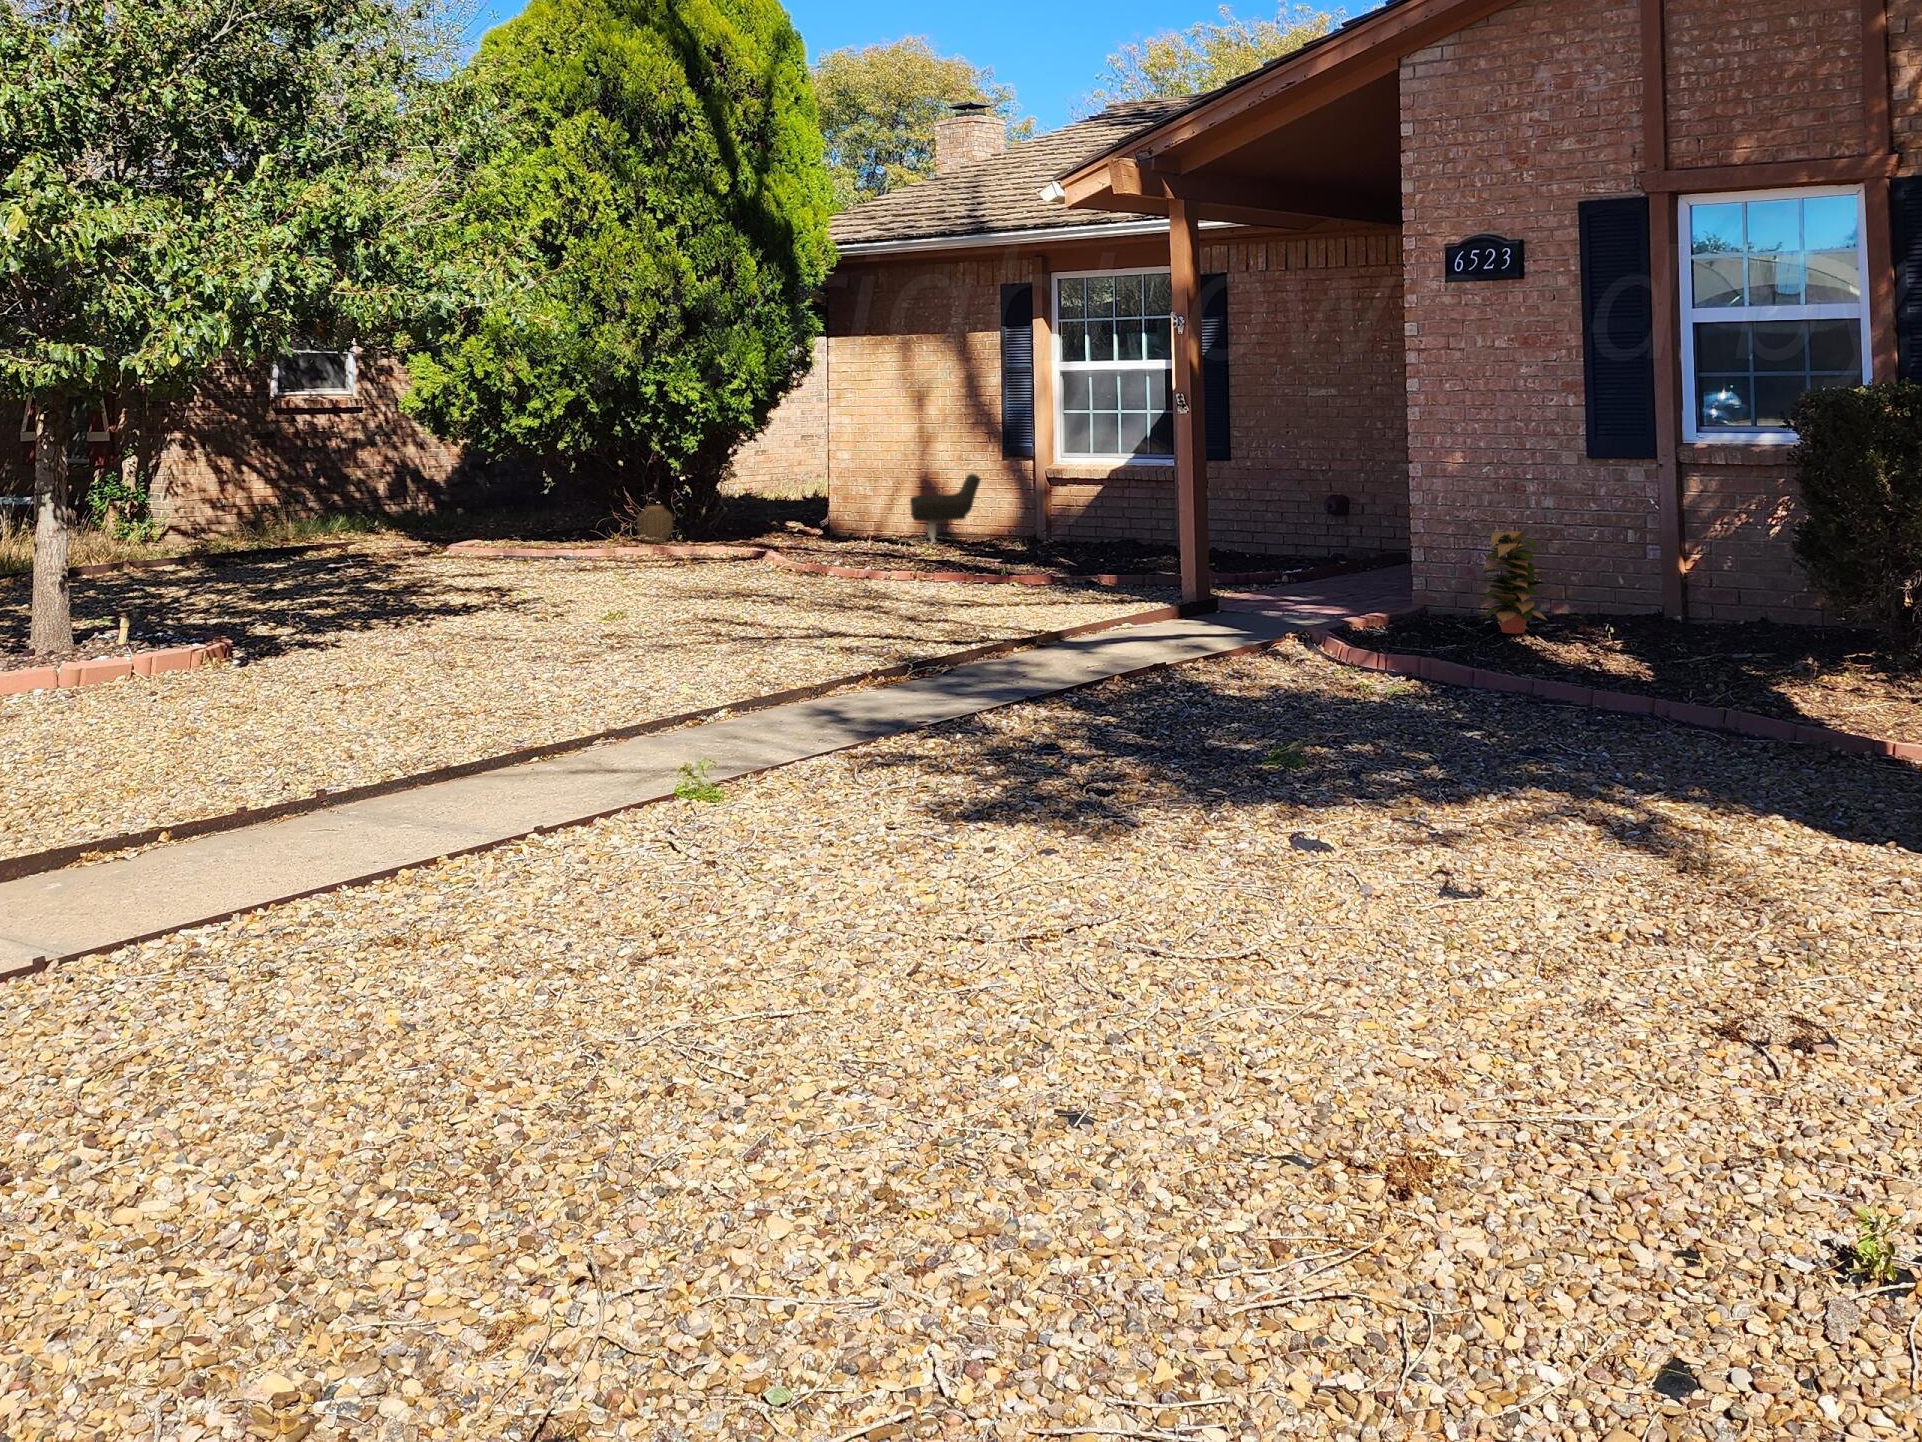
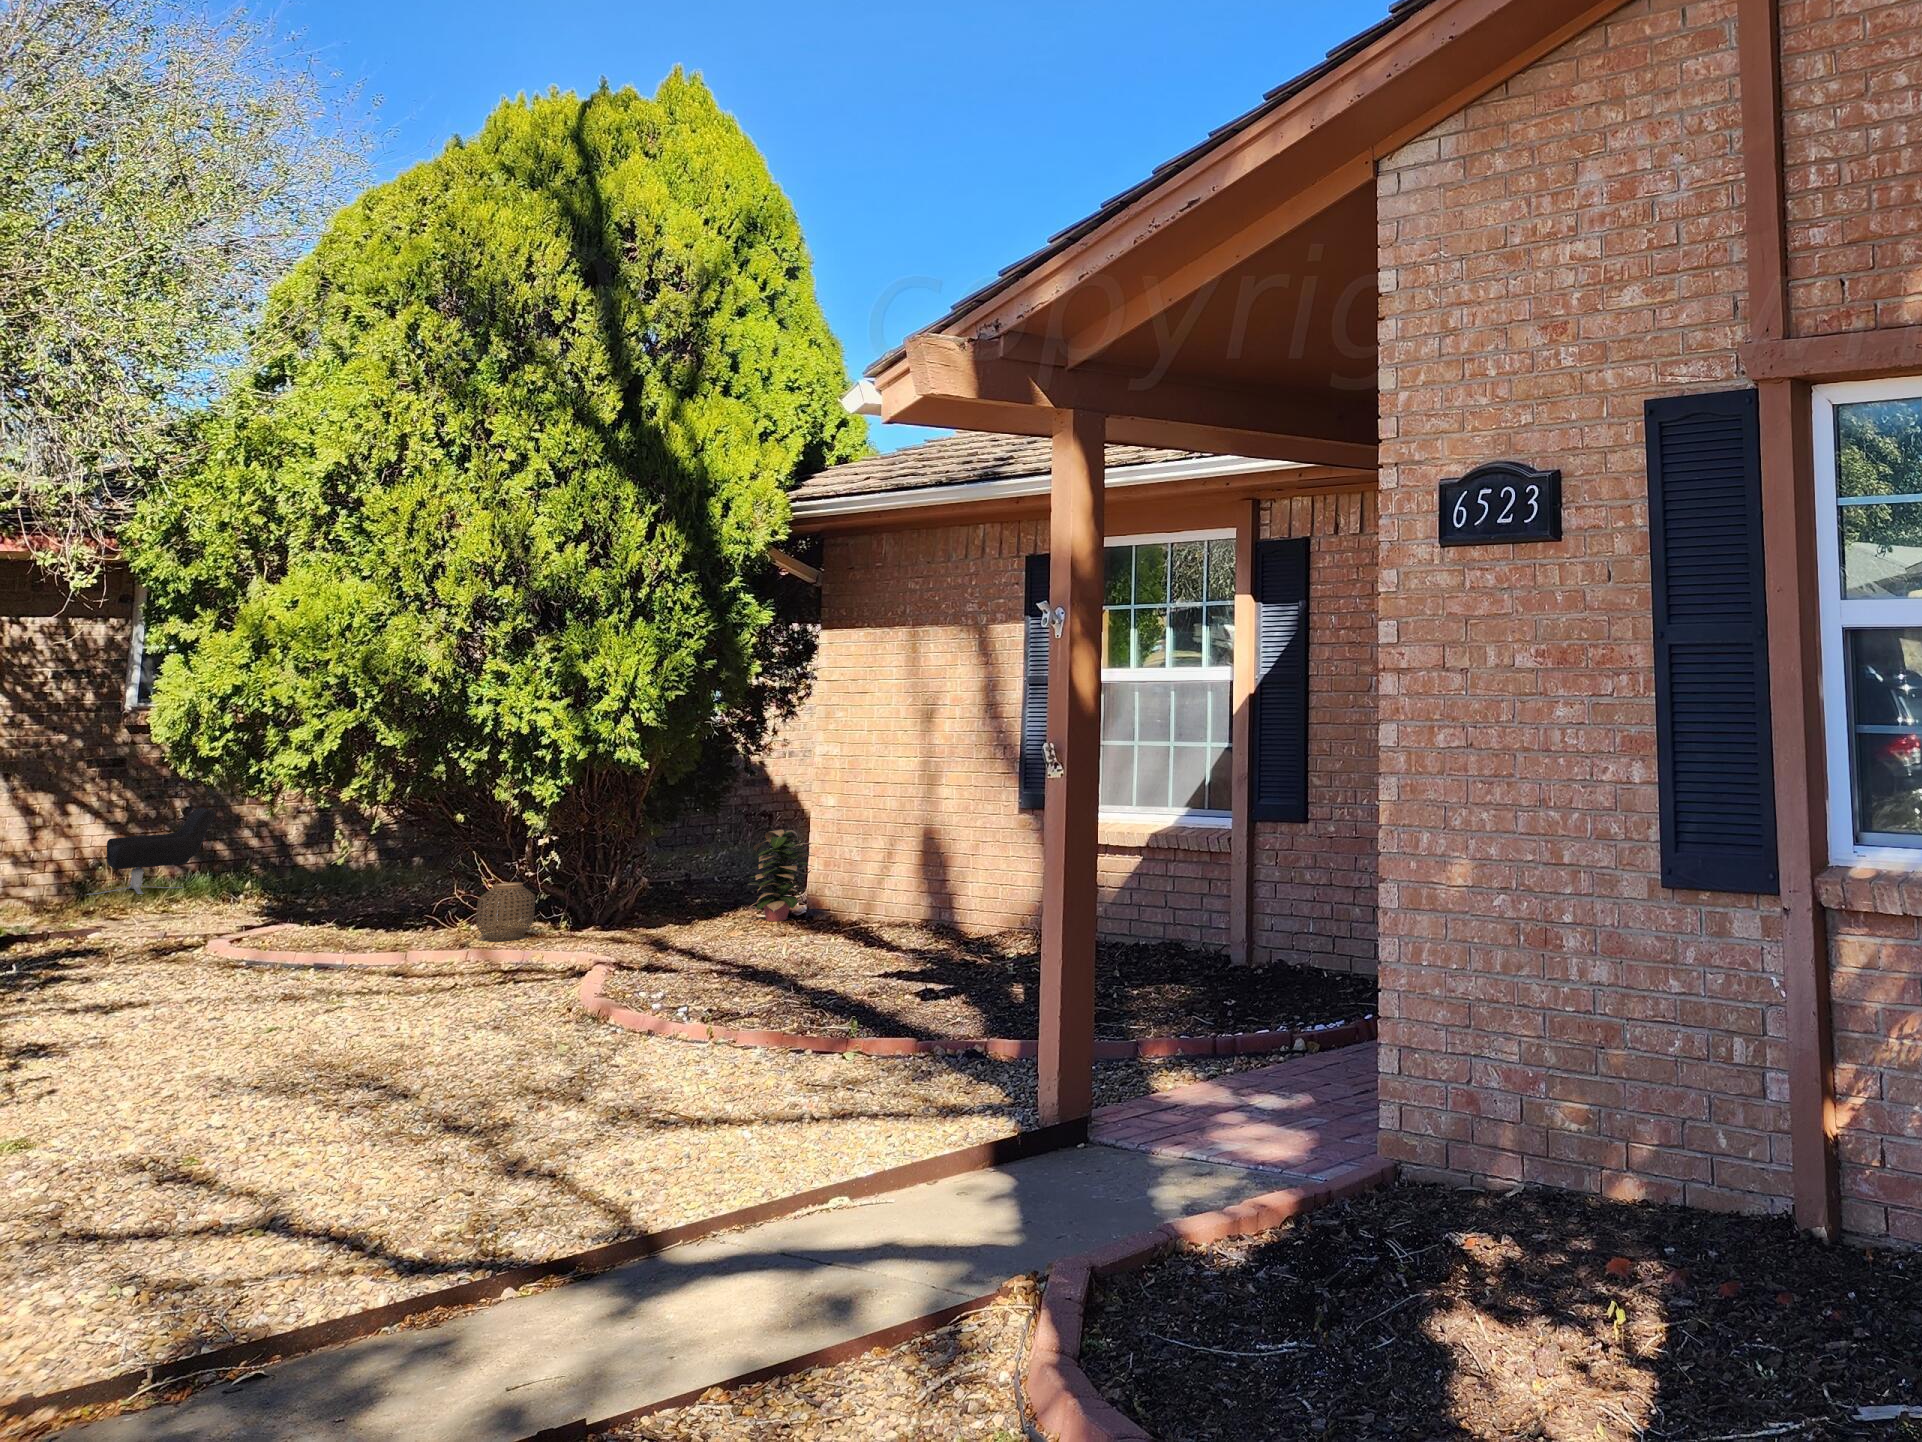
lounge chair: present [910,474,981,543] -> present [87,808,215,895]
decorative plant: present [1477,531,1547,633] -> present [748,830,814,921]

